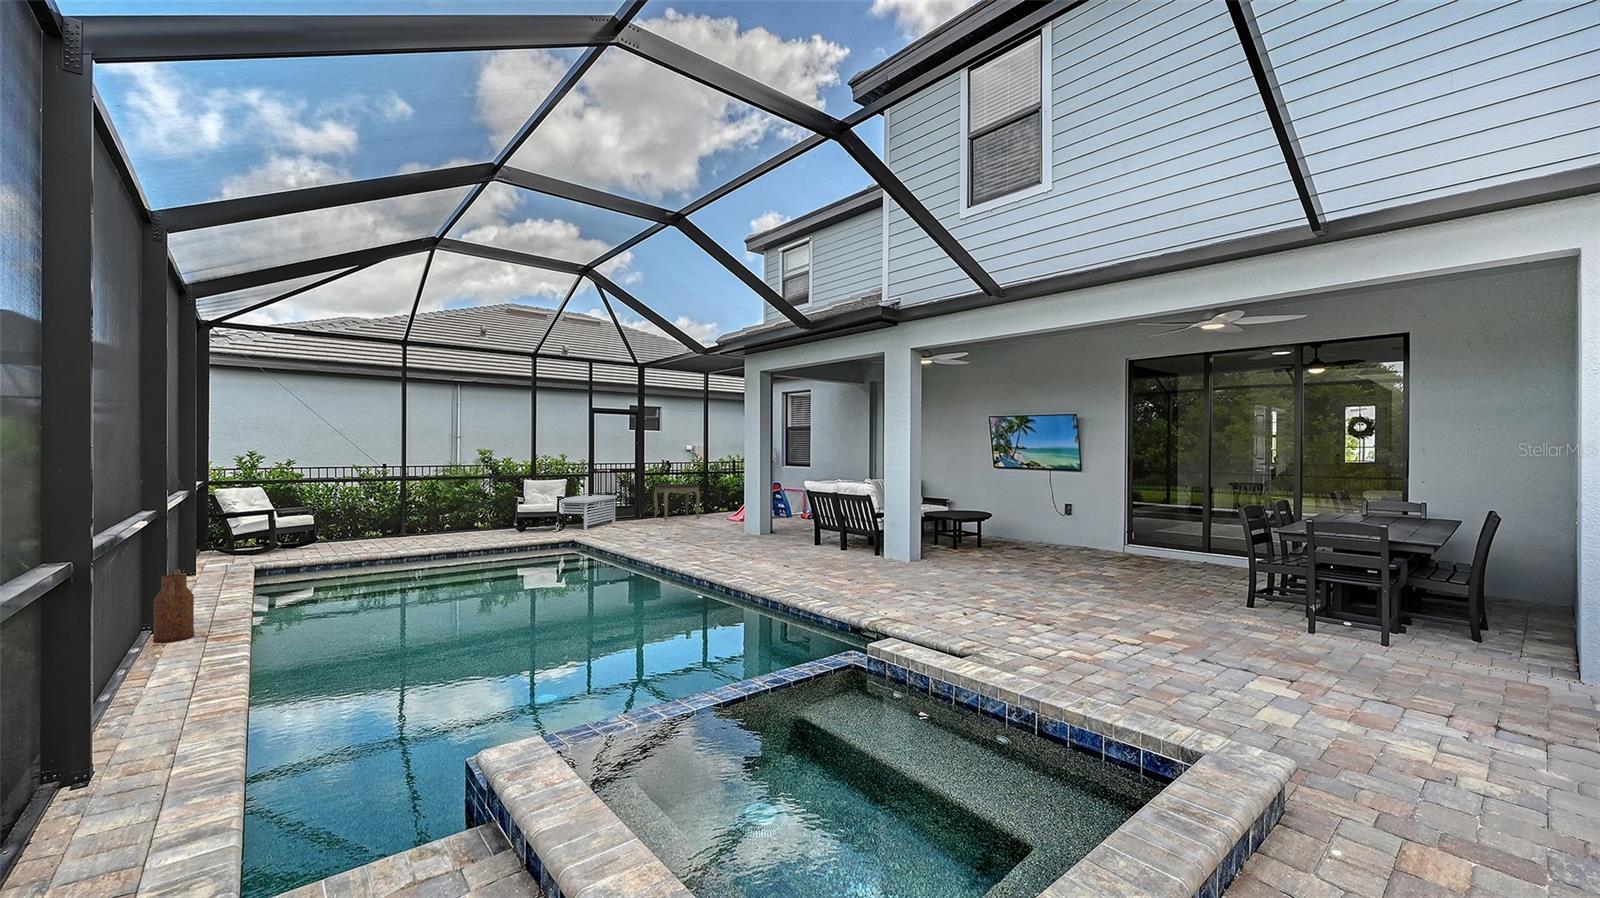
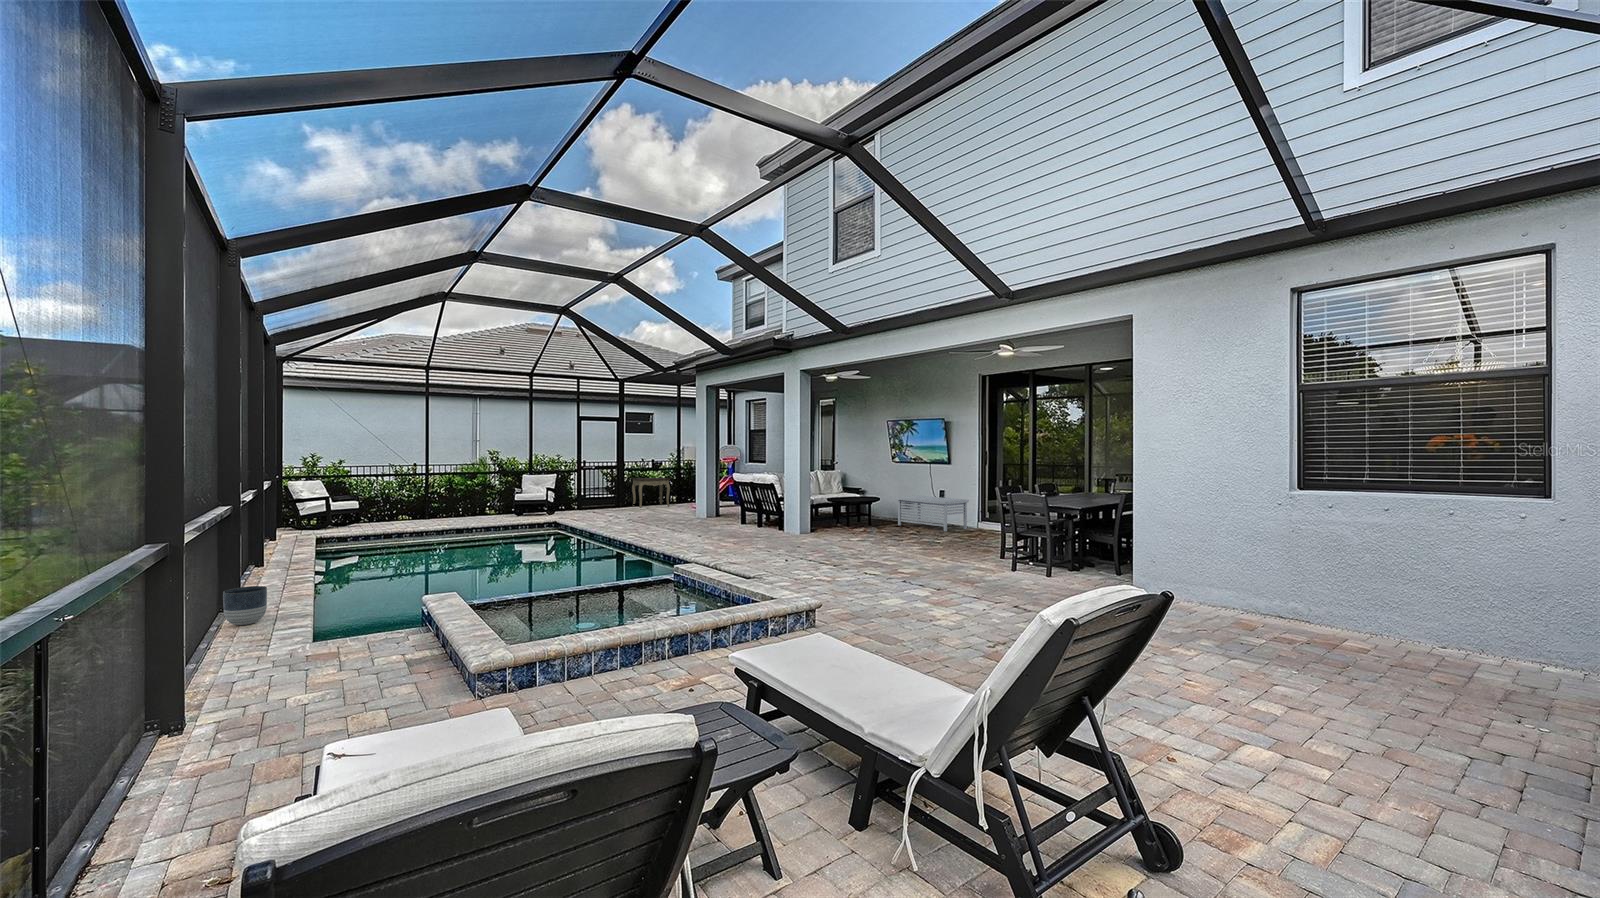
storage bench: present [556,495,617,530] -> present [896,496,969,531]
watering can: present [153,569,194,643] -> none [253,529,278,574]
planter: none [67,708,162,795] -> present [223,586,267,625]

